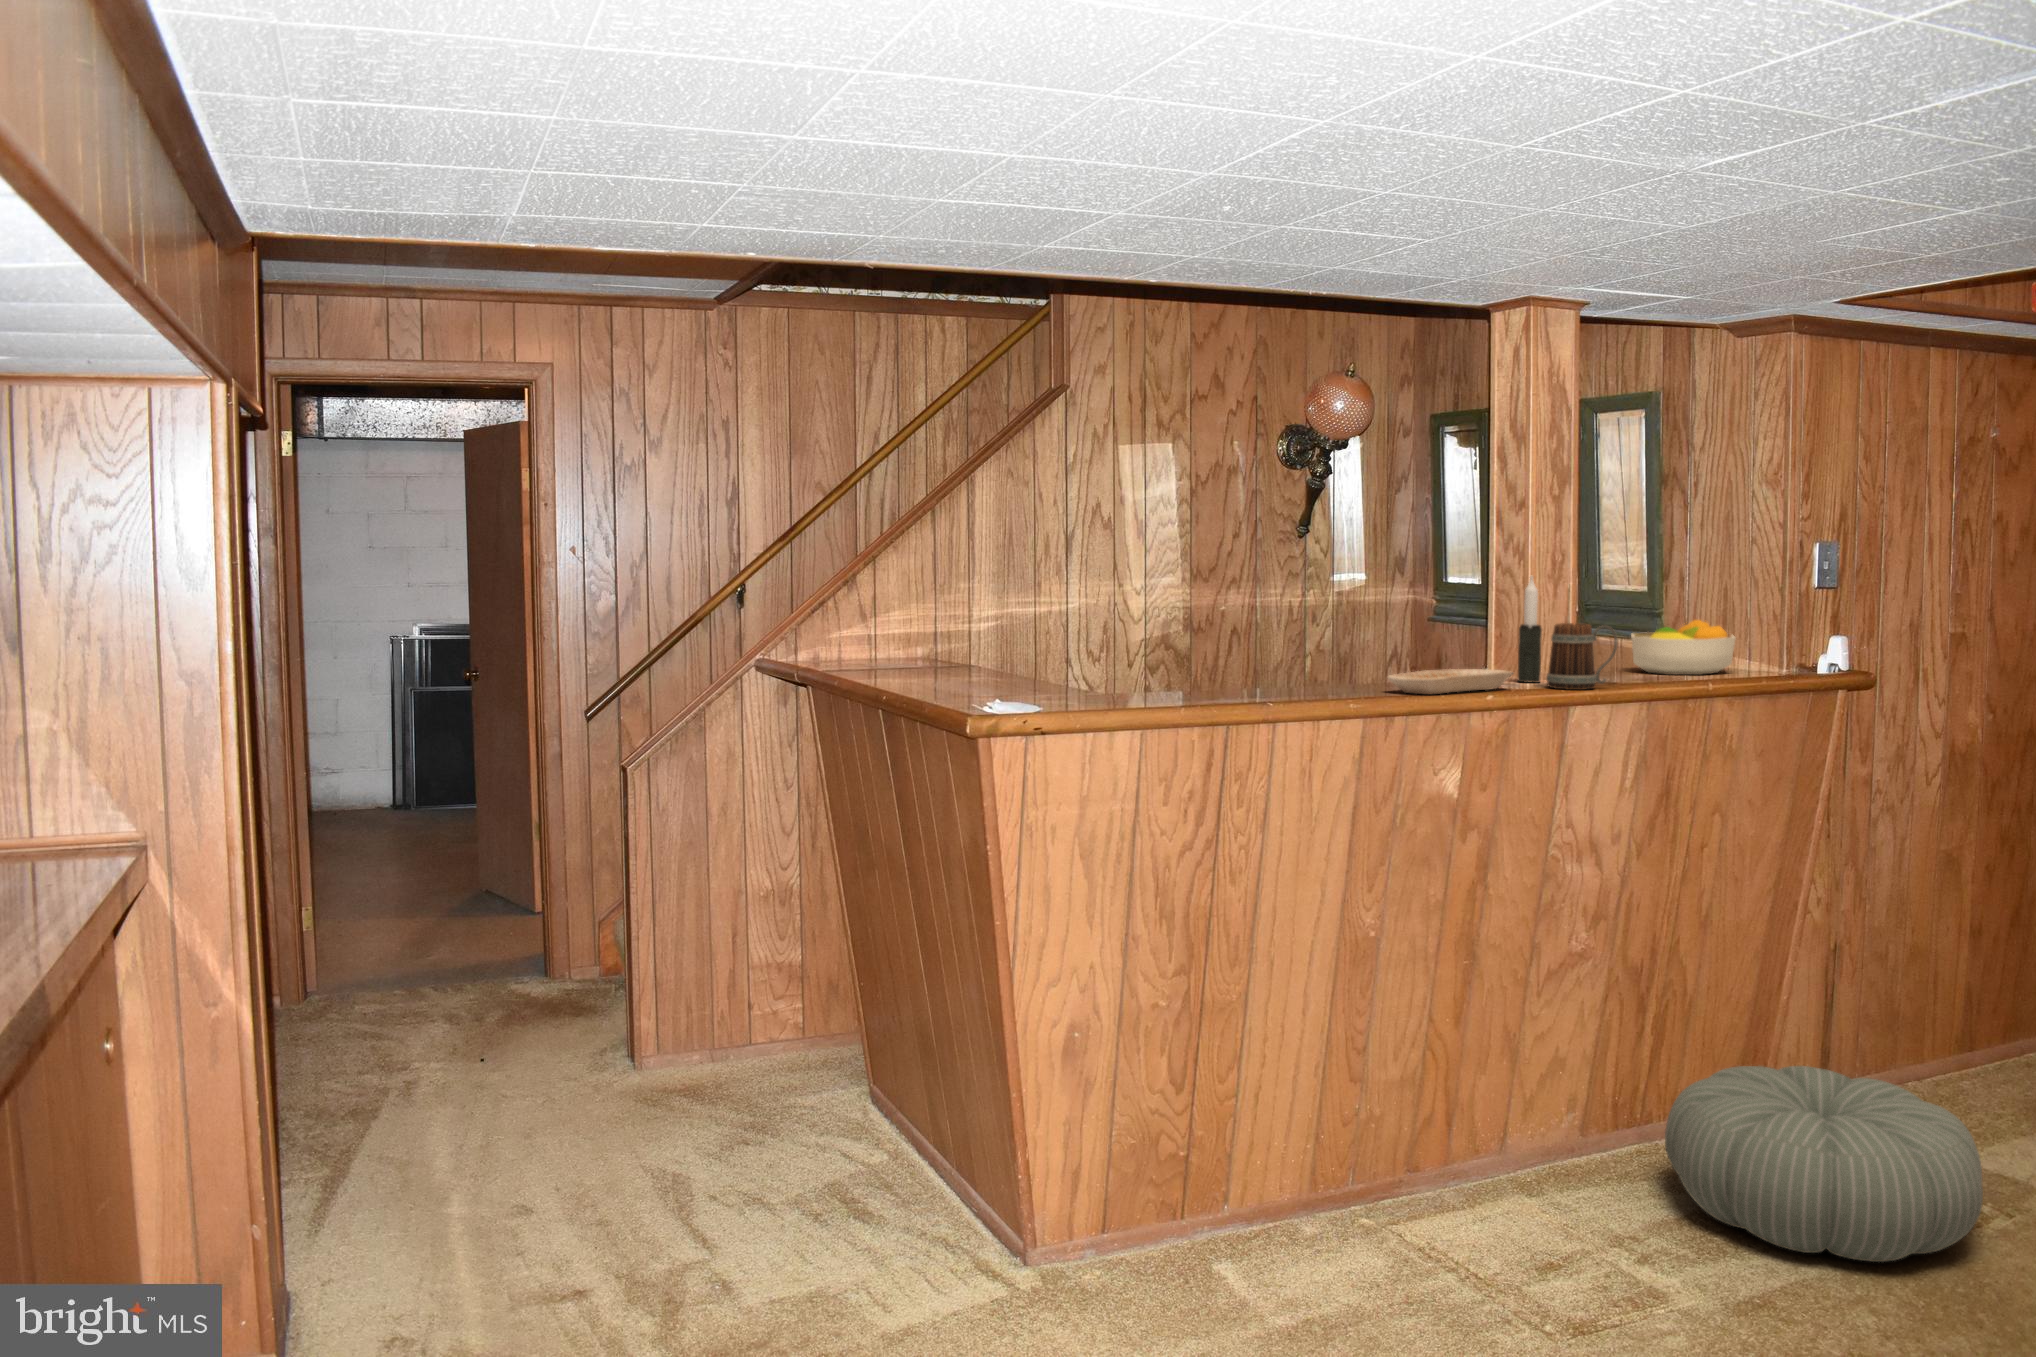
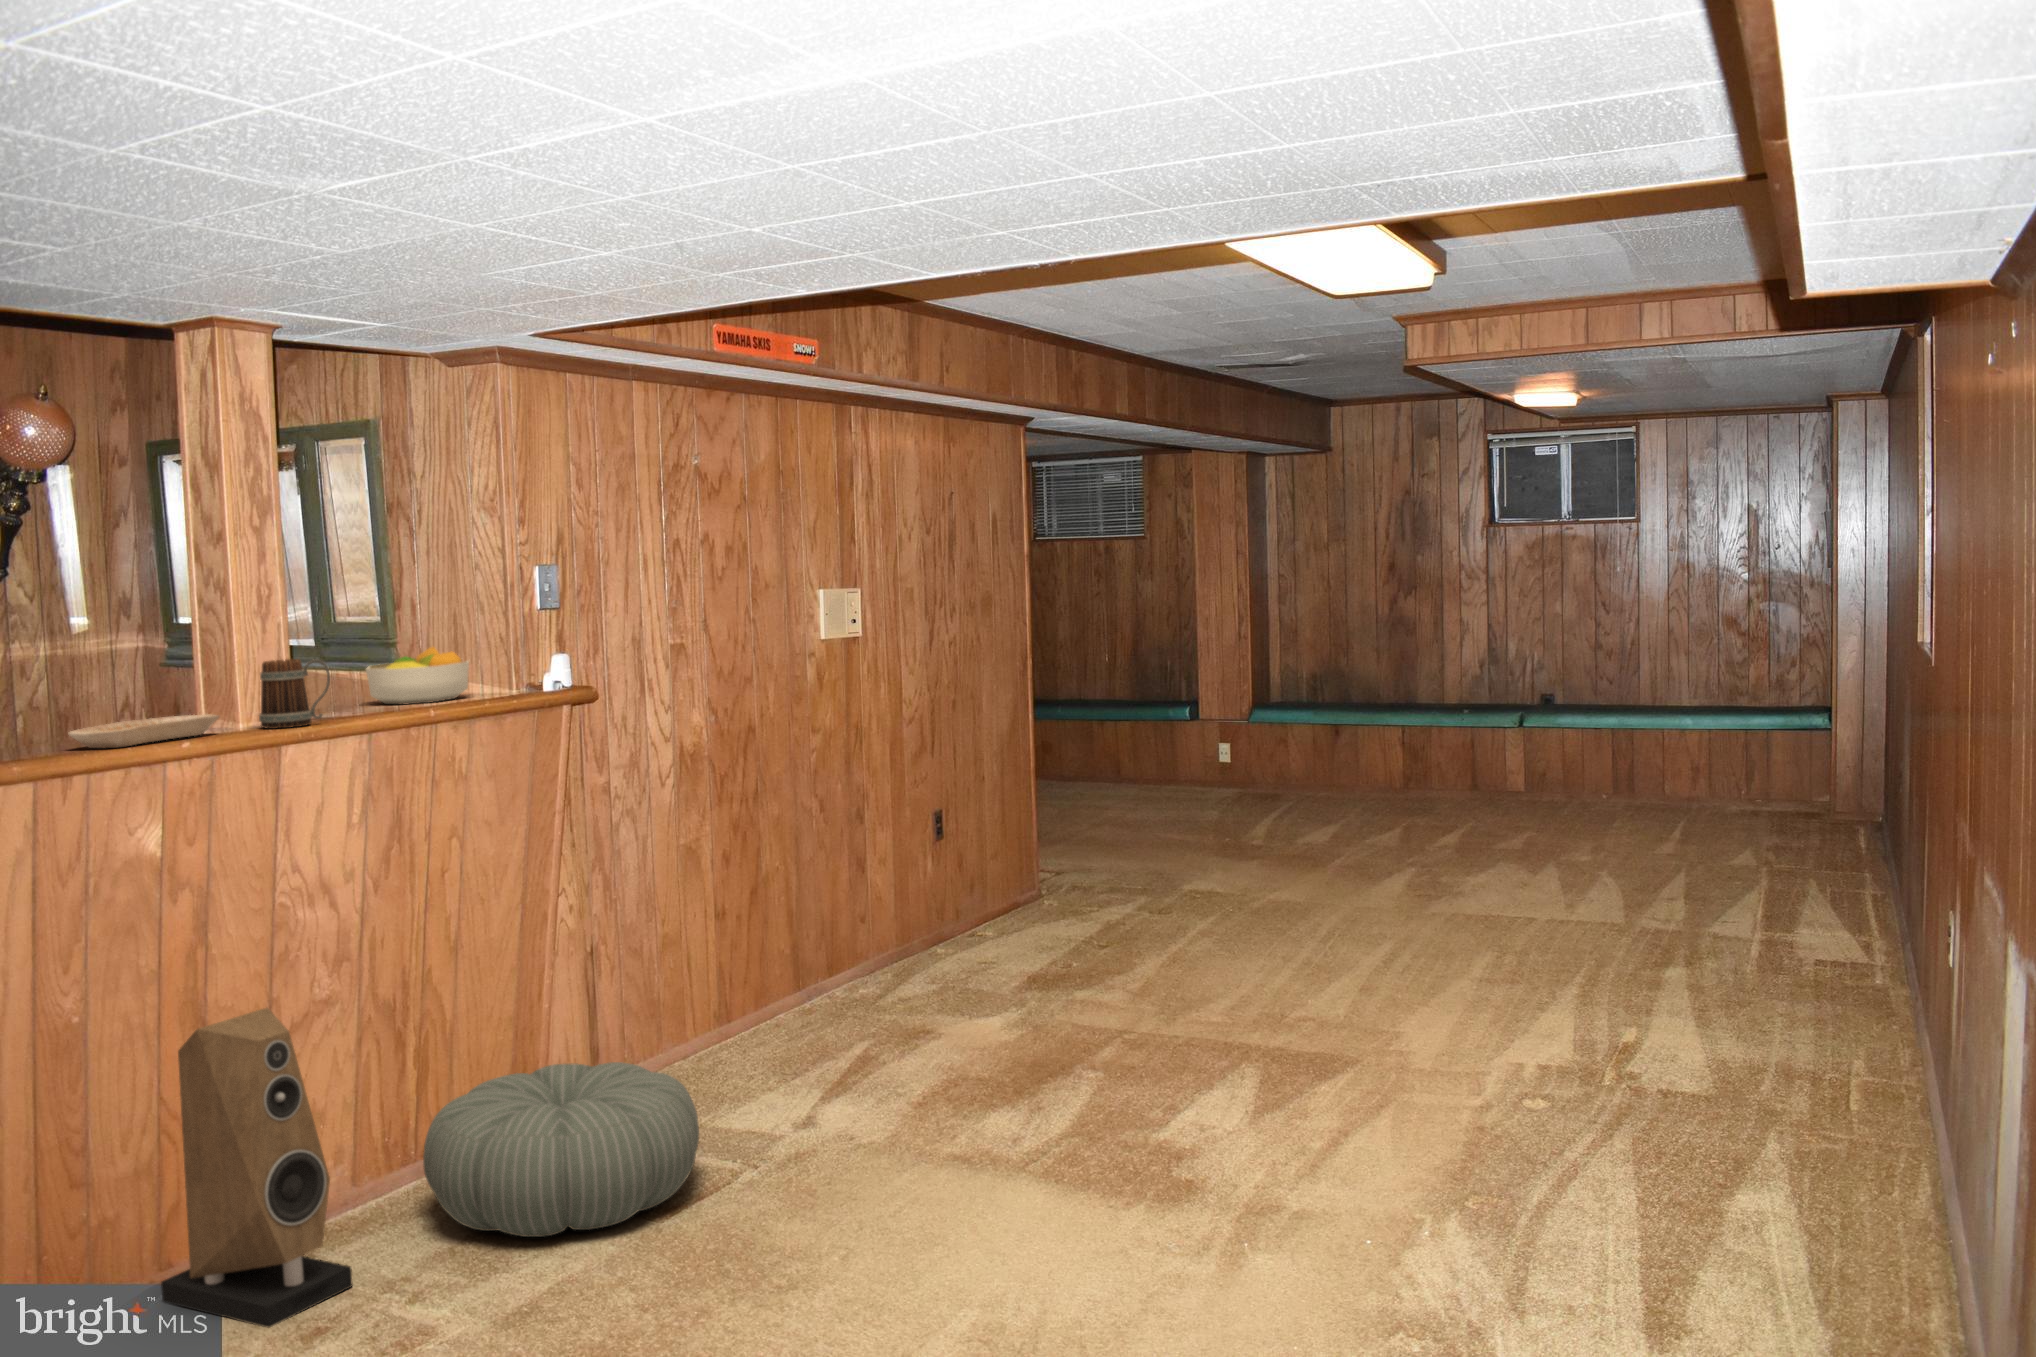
candle: present [1518,576,1542,683] -> none [230,613,260,726]
speaker: none [1421,958,1599,1267] -> present [161,1008,352,1327]

